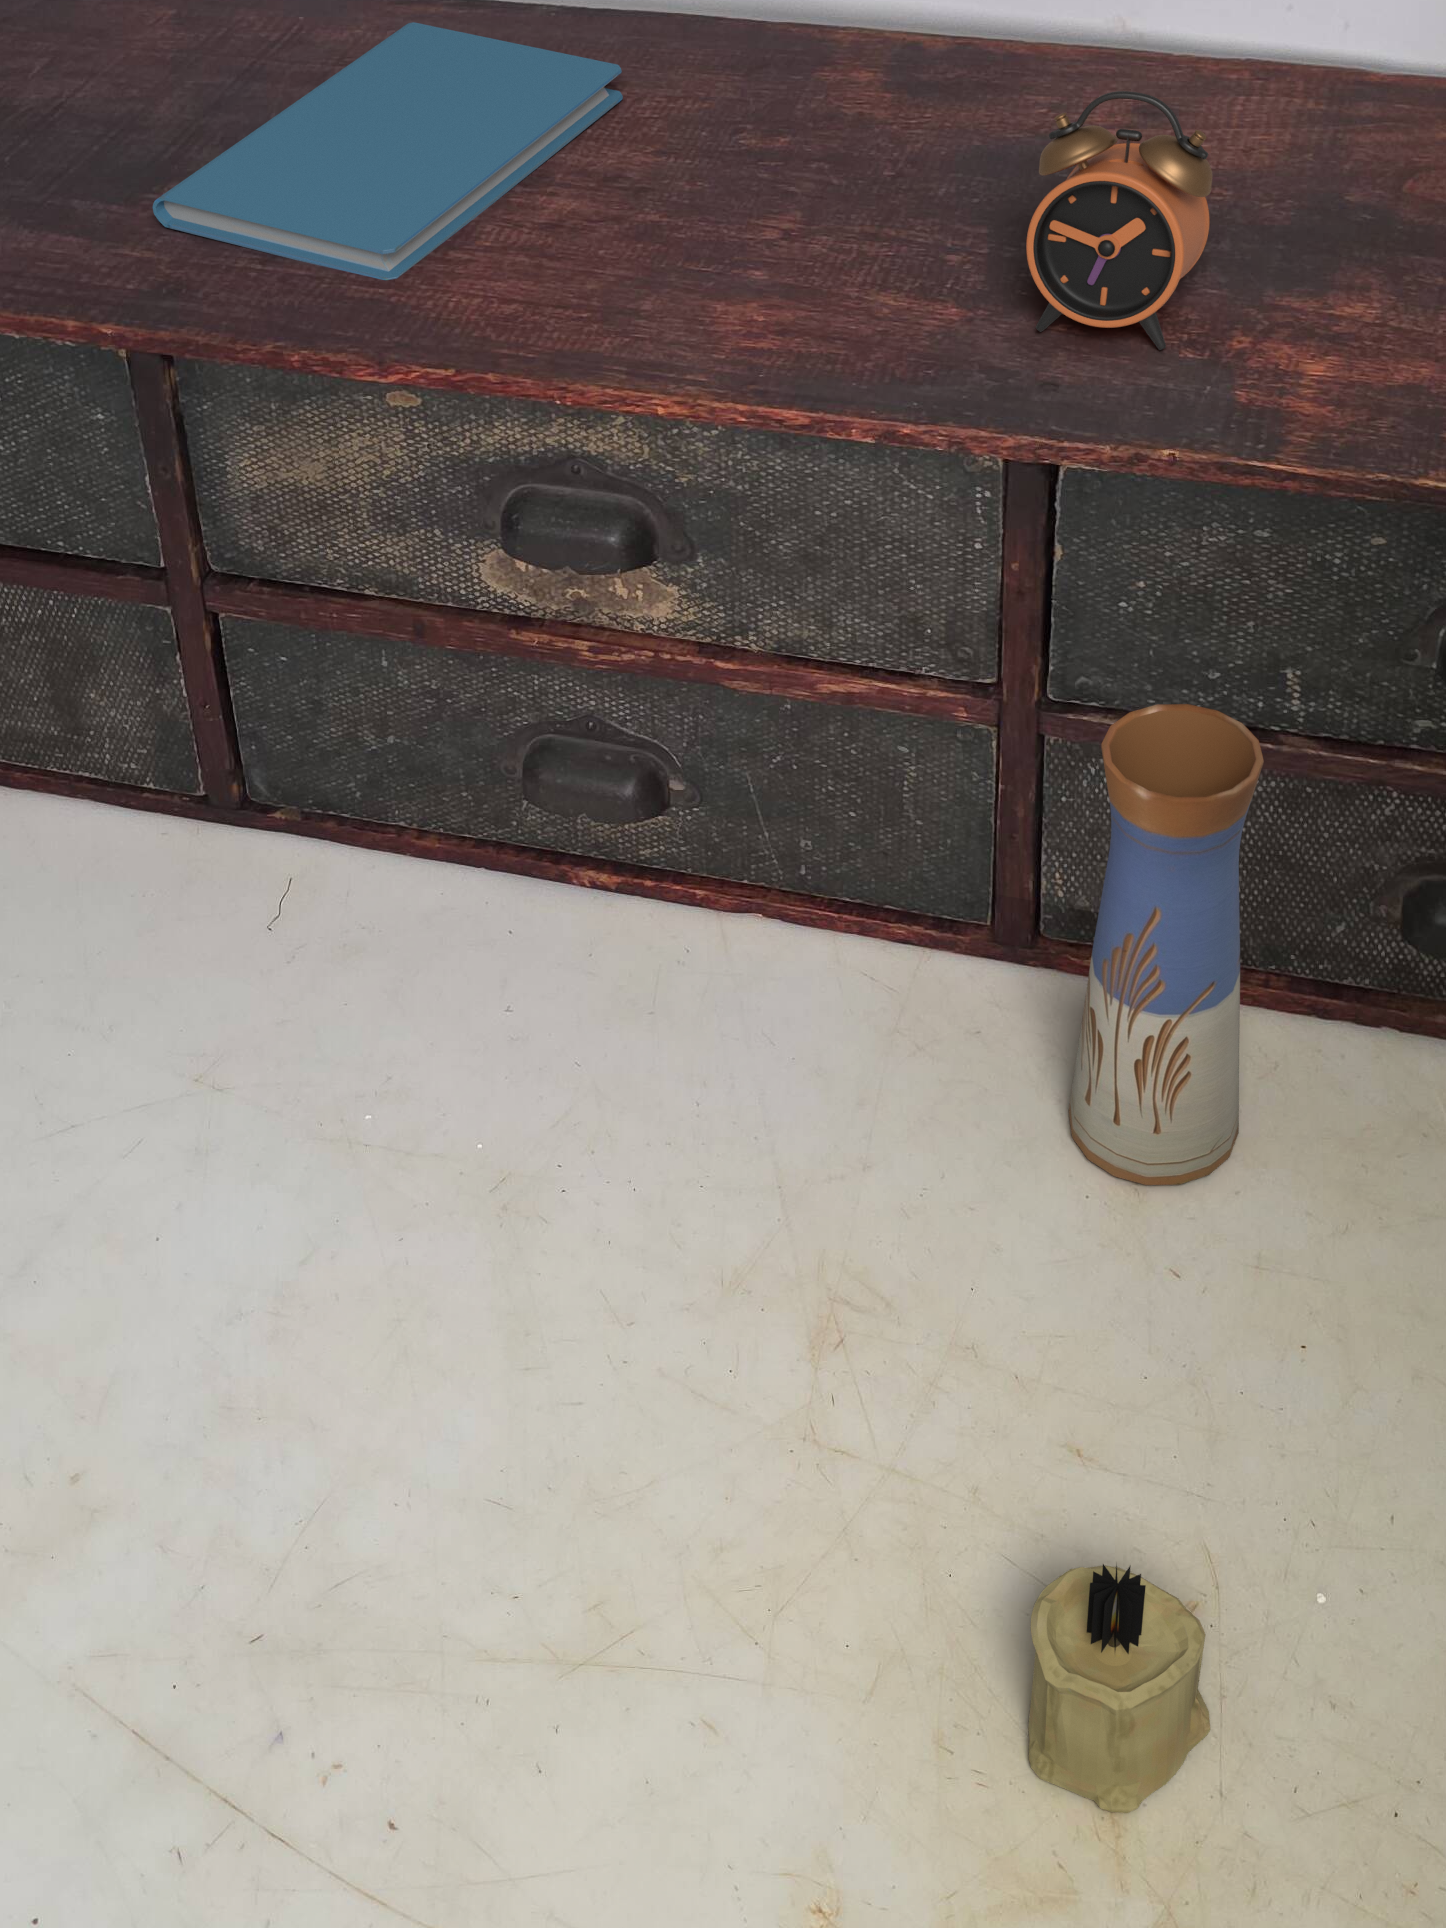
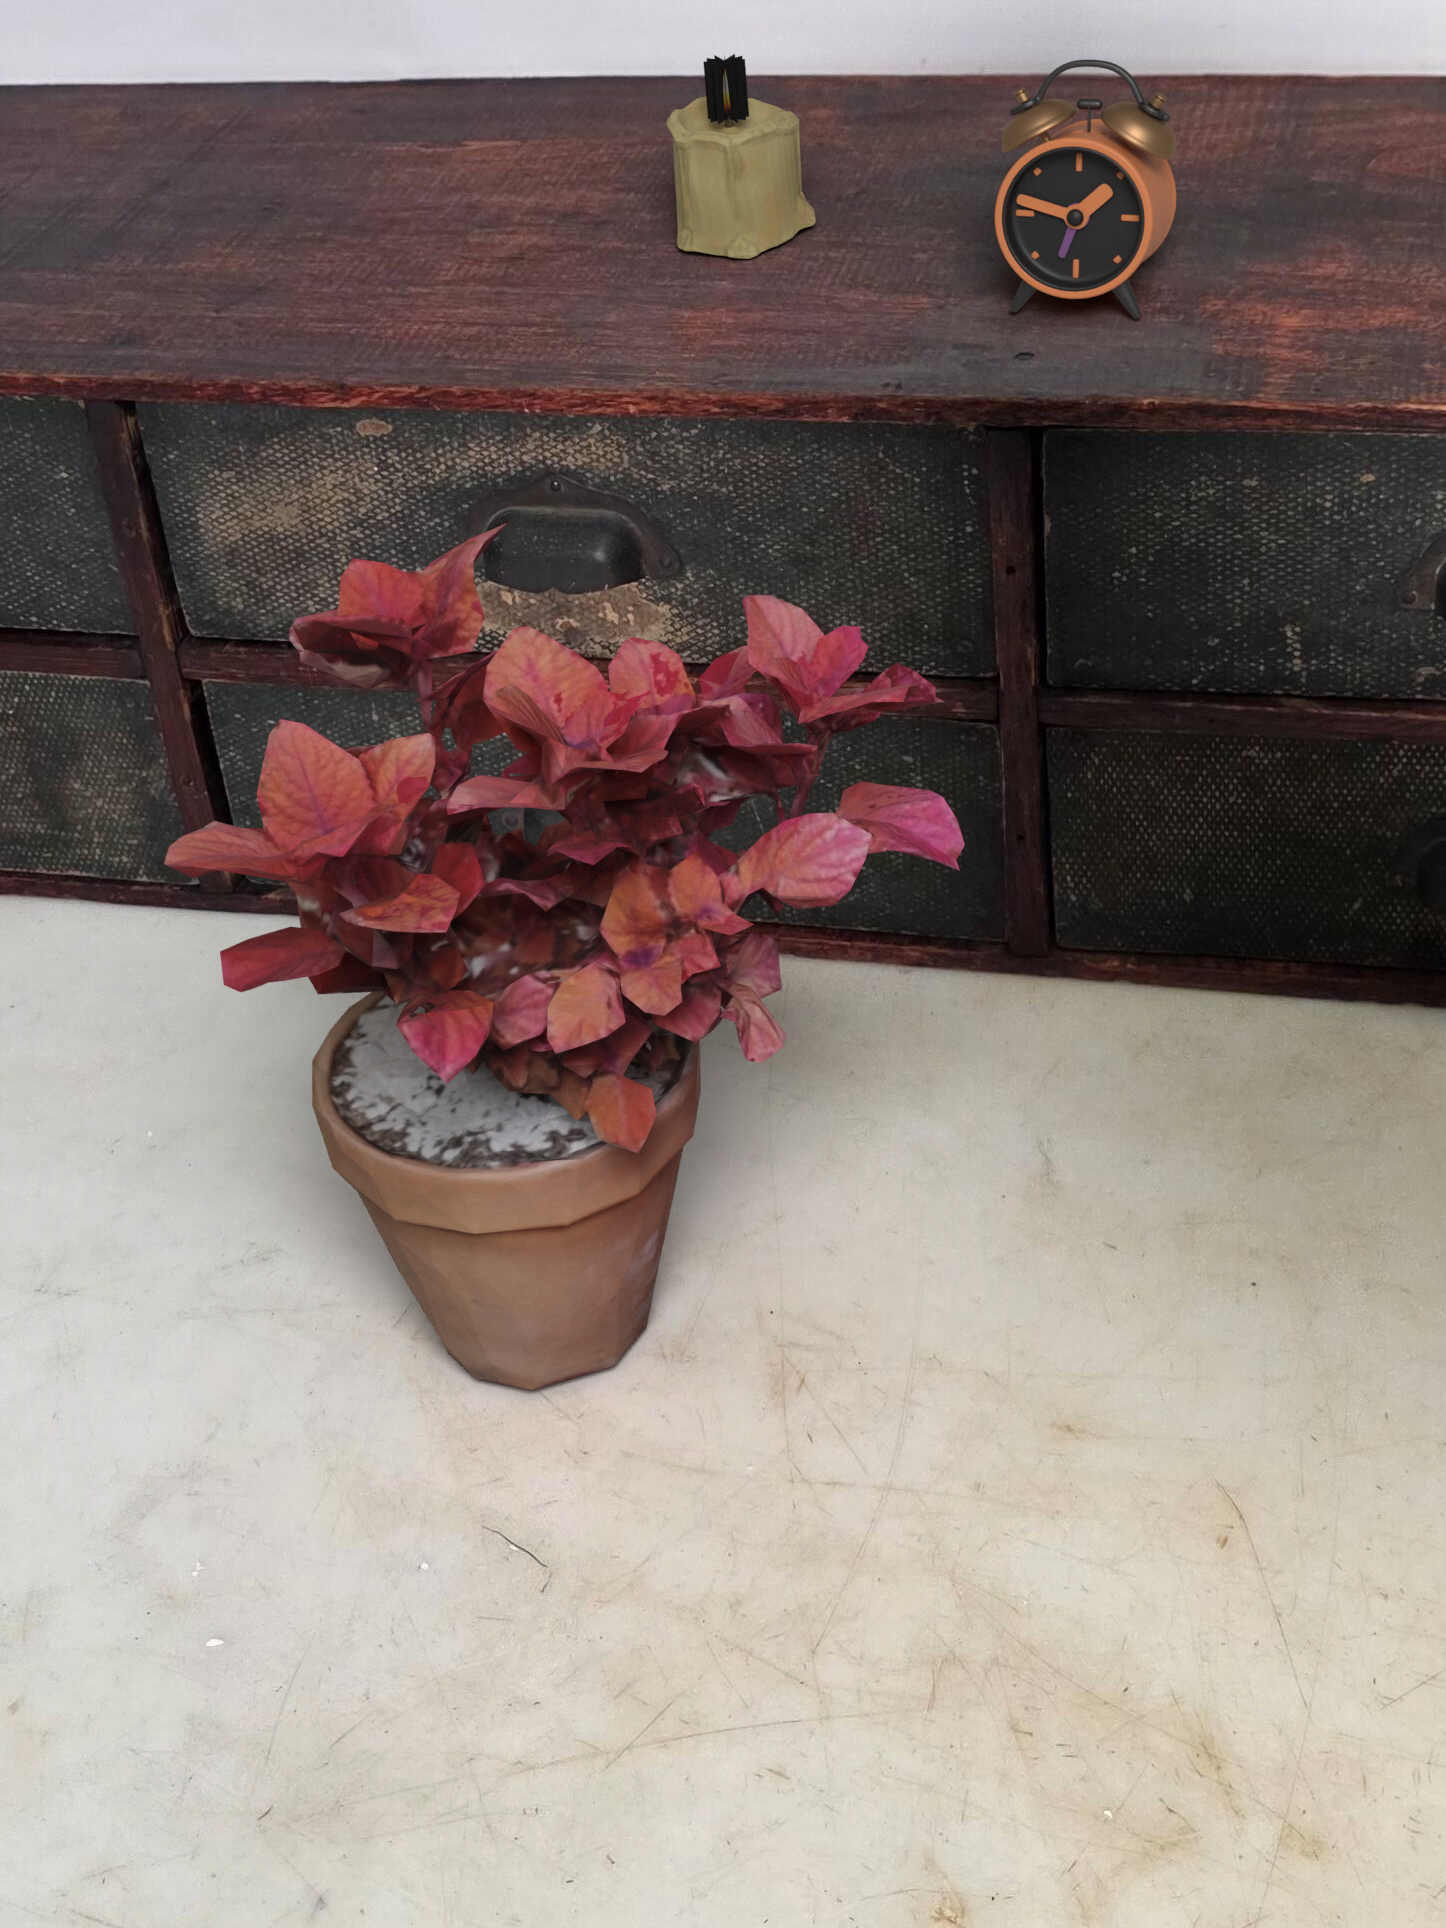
book: present [153,22,623,280] -> none [108,97,578,322]
potted plant: none [159,567,950,1384] -> present [164,523,965,1390]
vase: present [1069,704,1264,1185] -> none [1099,655,1272,1162]
candle: present [1028,1564,1210,1813] -> present [667,54,816,259]

